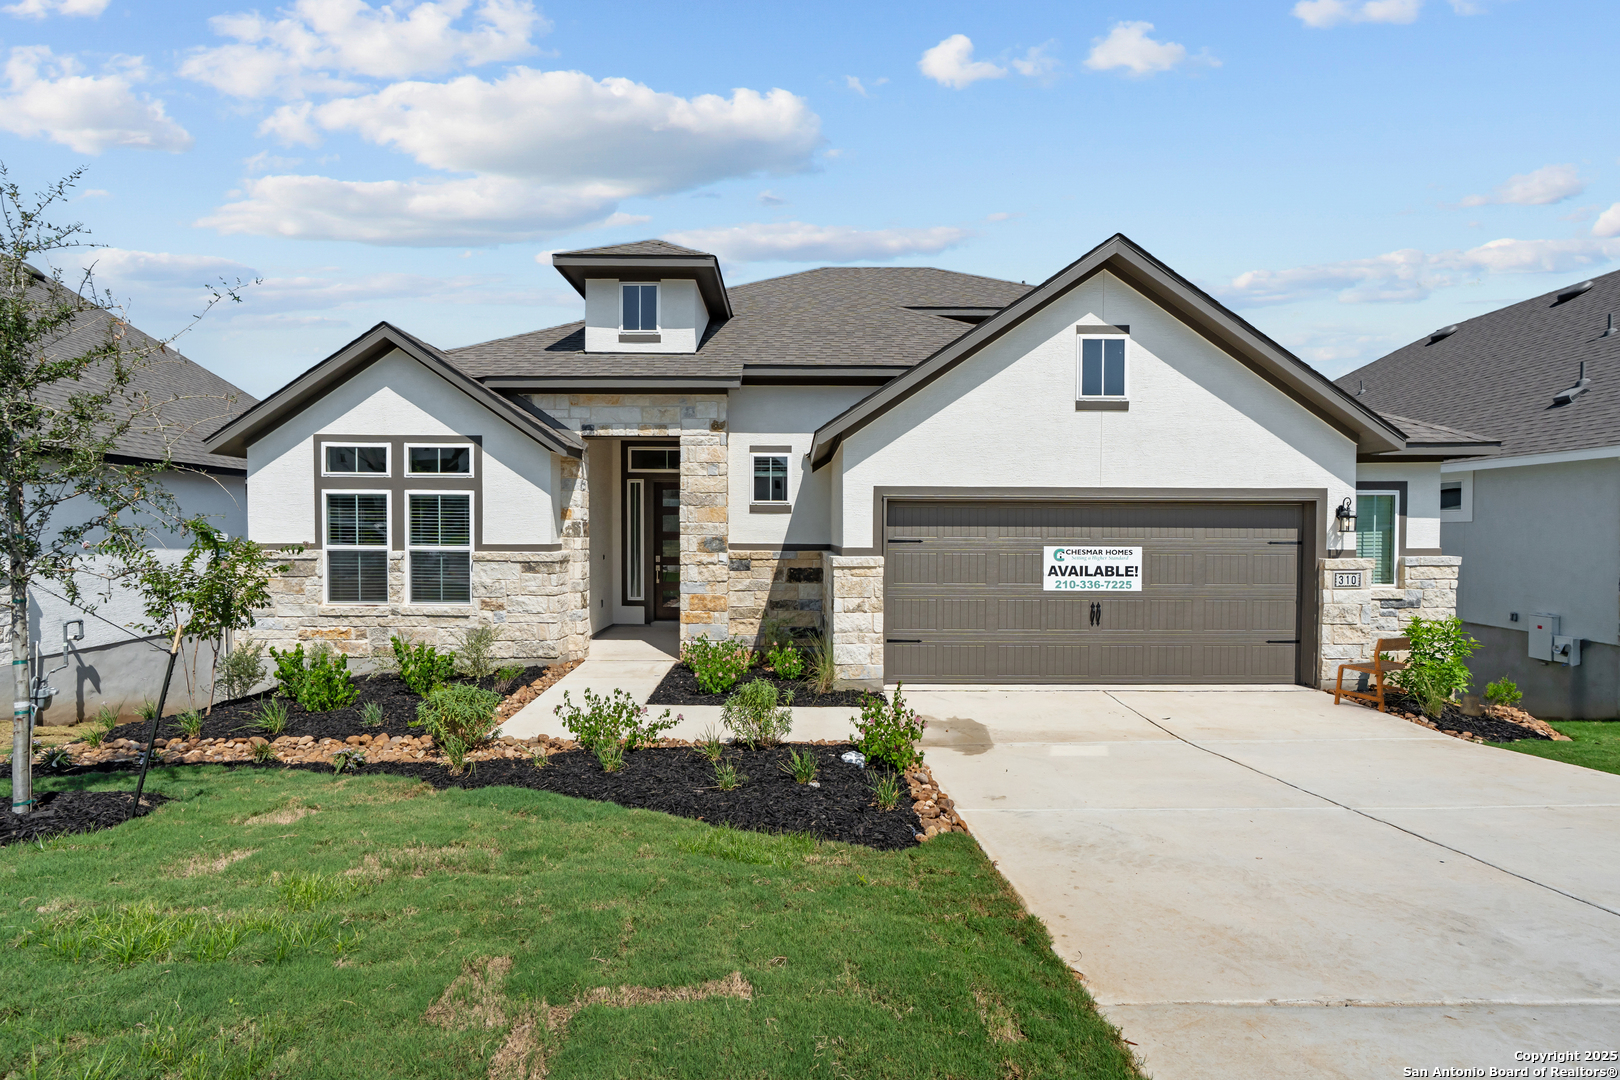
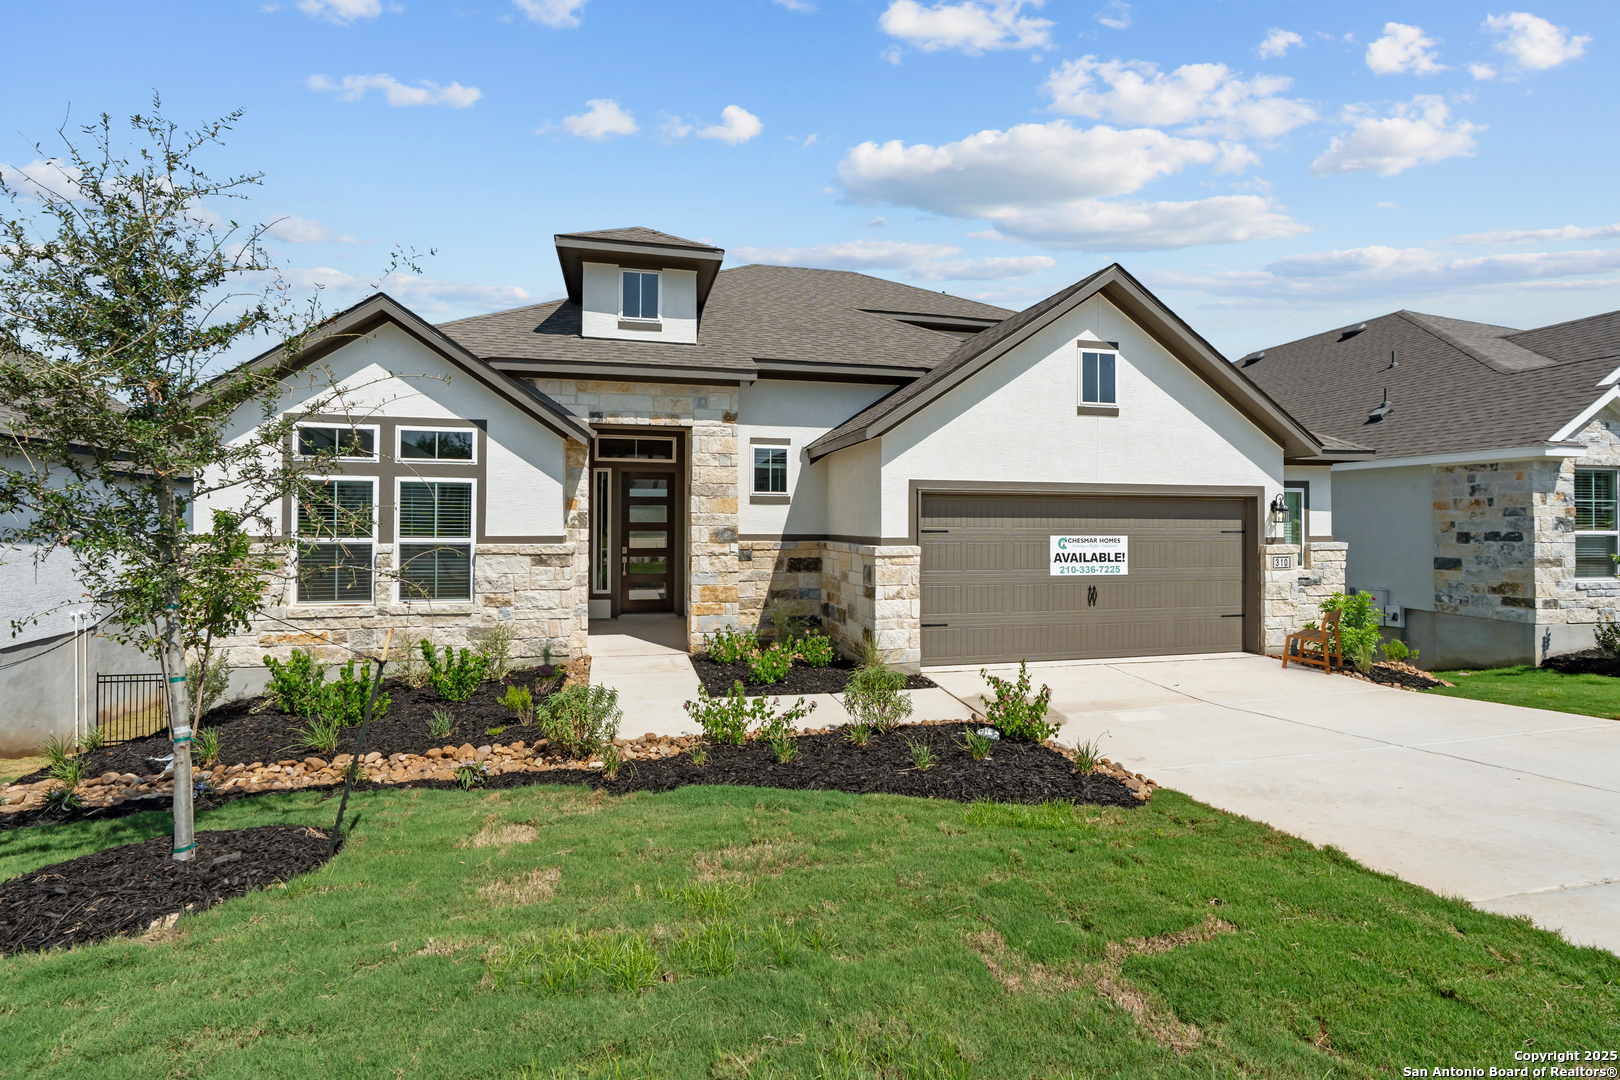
decorative plant: none [508,640,550,676] -> present [539,639,554,677]
watering can: present [1460,693,1501,716] -> none [1373,655,1417,674]

